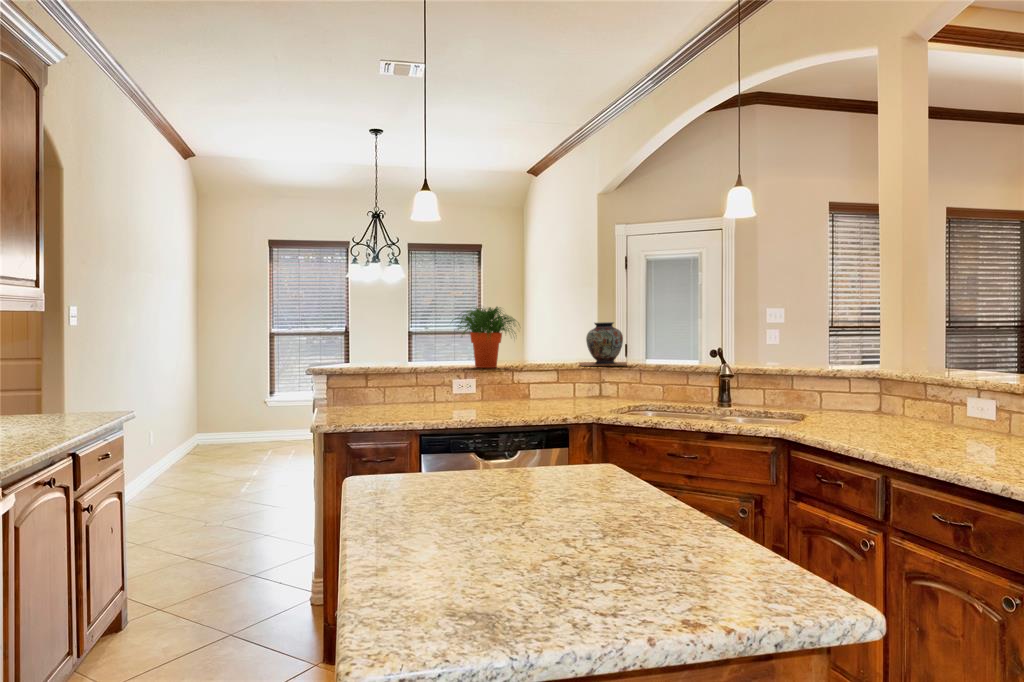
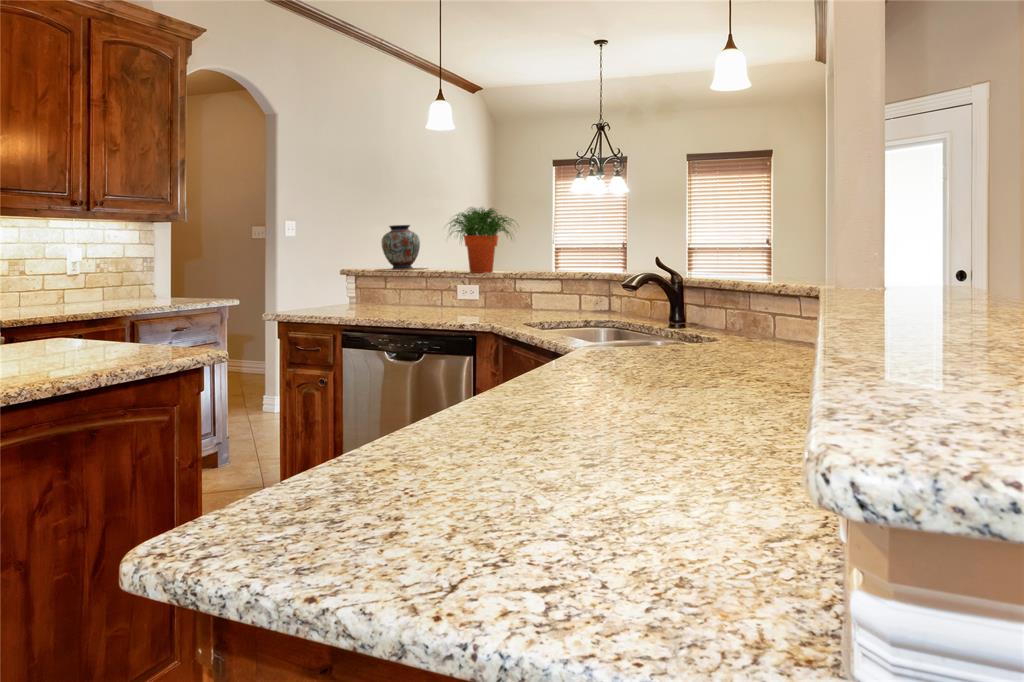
decorative vase: present [579,322,627,366] -> present [375,225,428,271]

